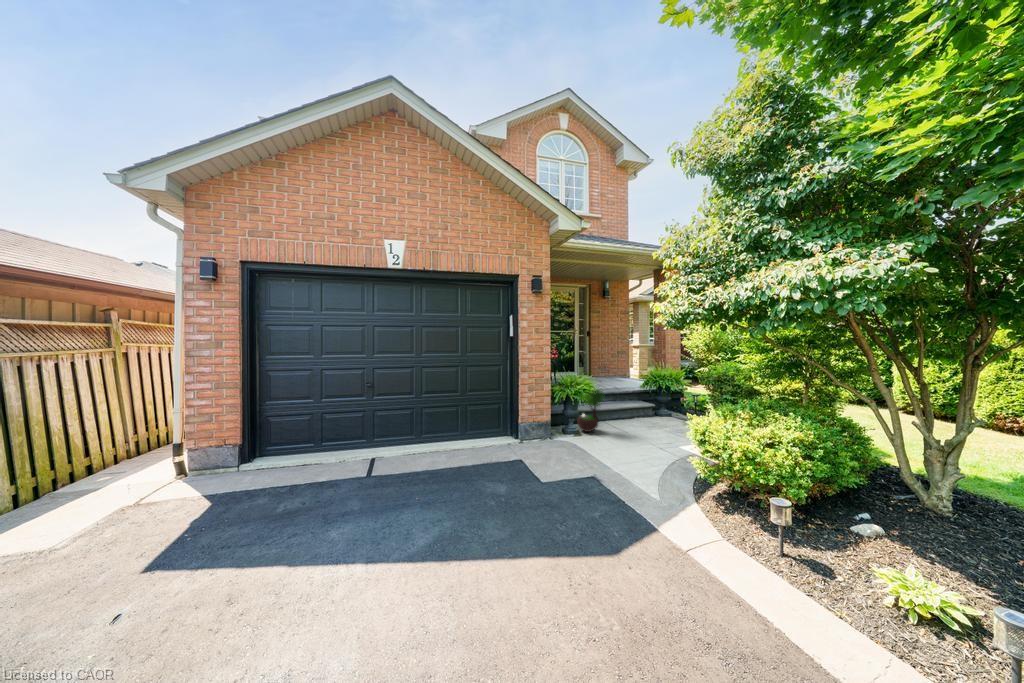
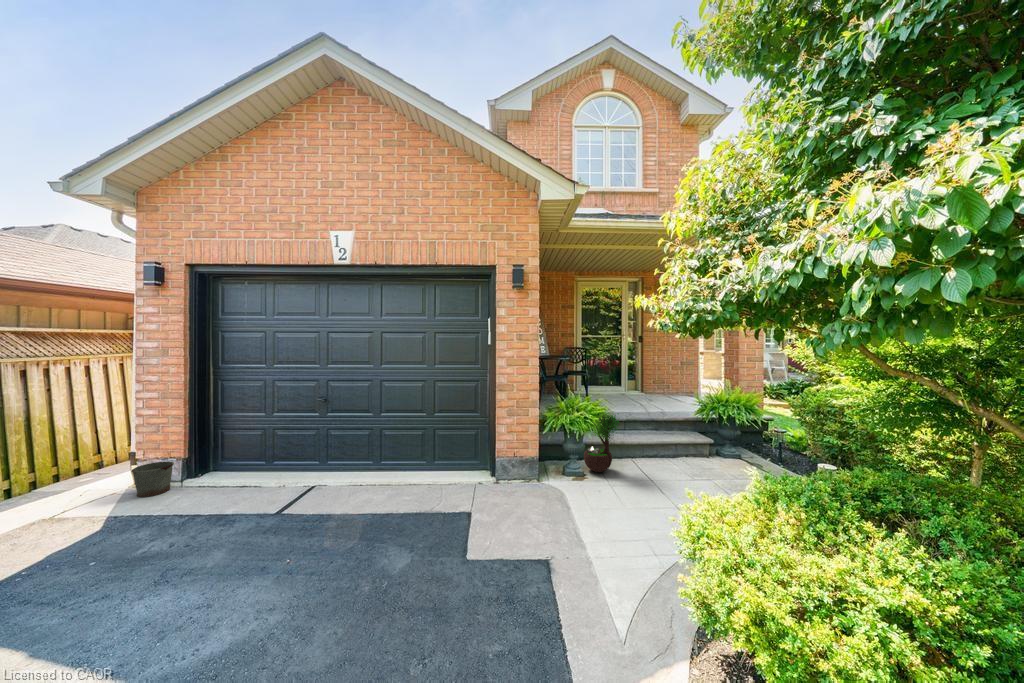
bucket: none [197,448,236,481] -> present [132,461,174,497]

